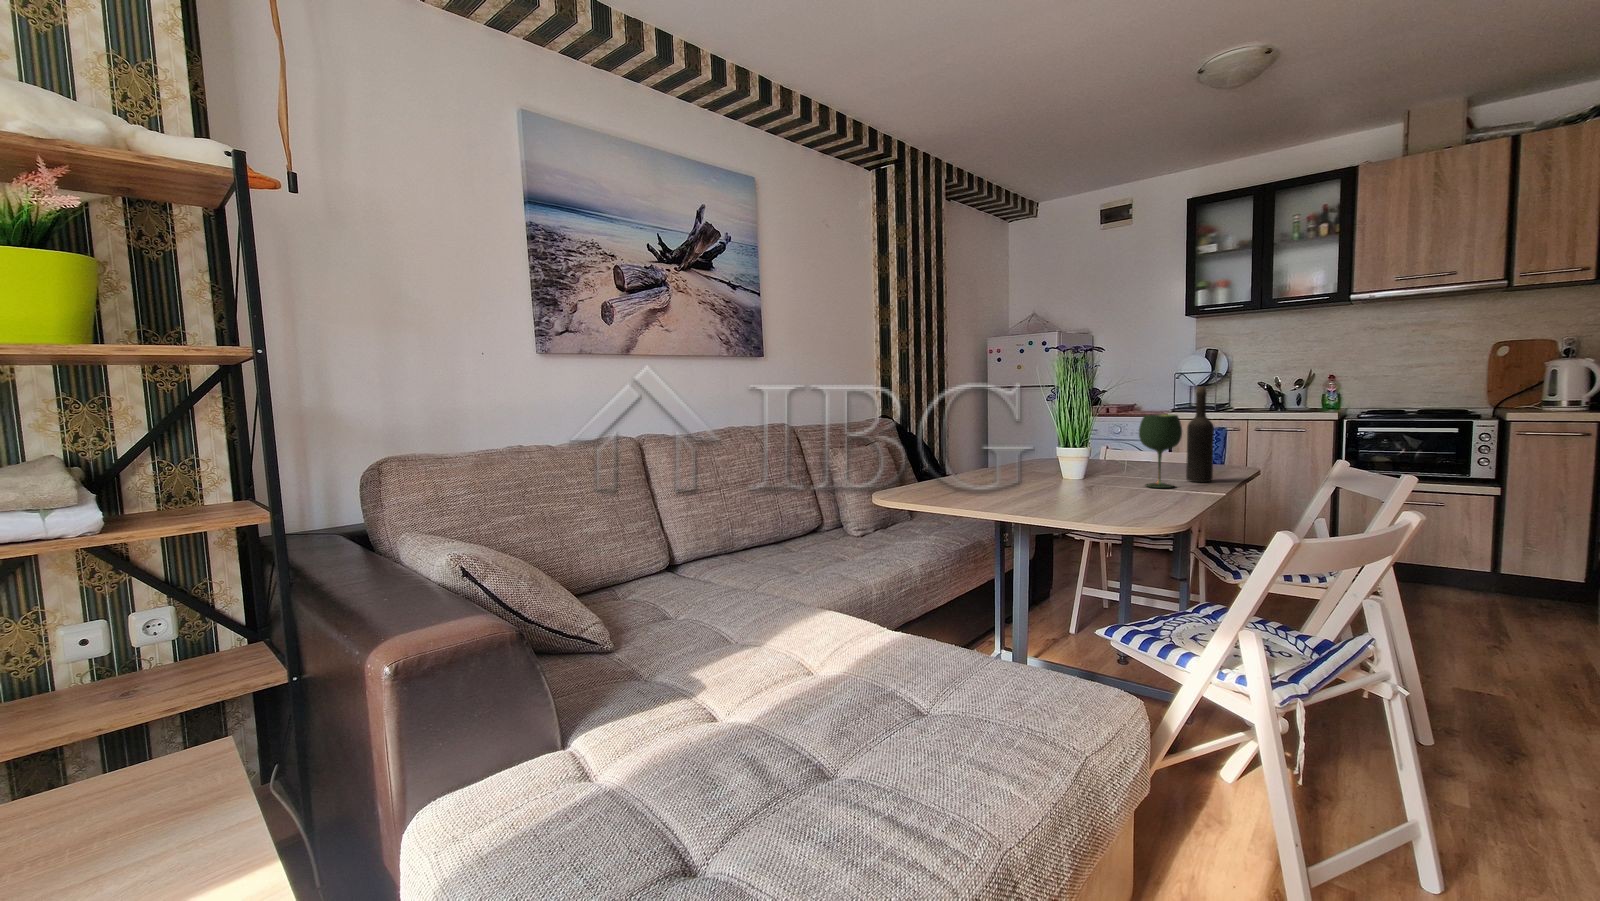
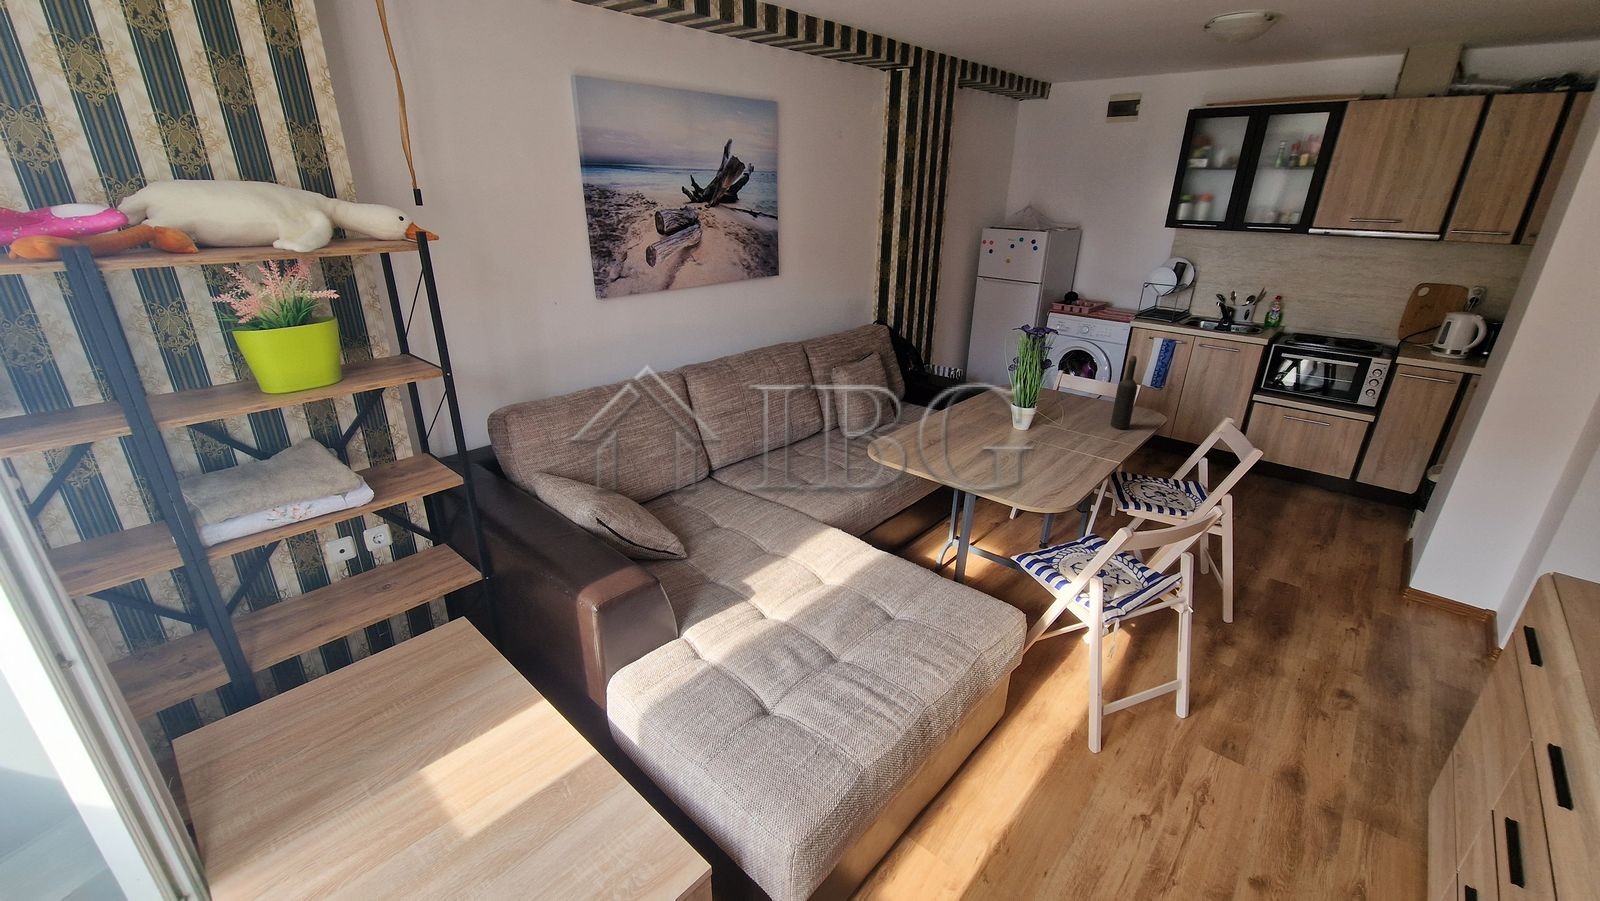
wine glass: present [1139,414,1182,488] -> none [1076,378,1110,437]

